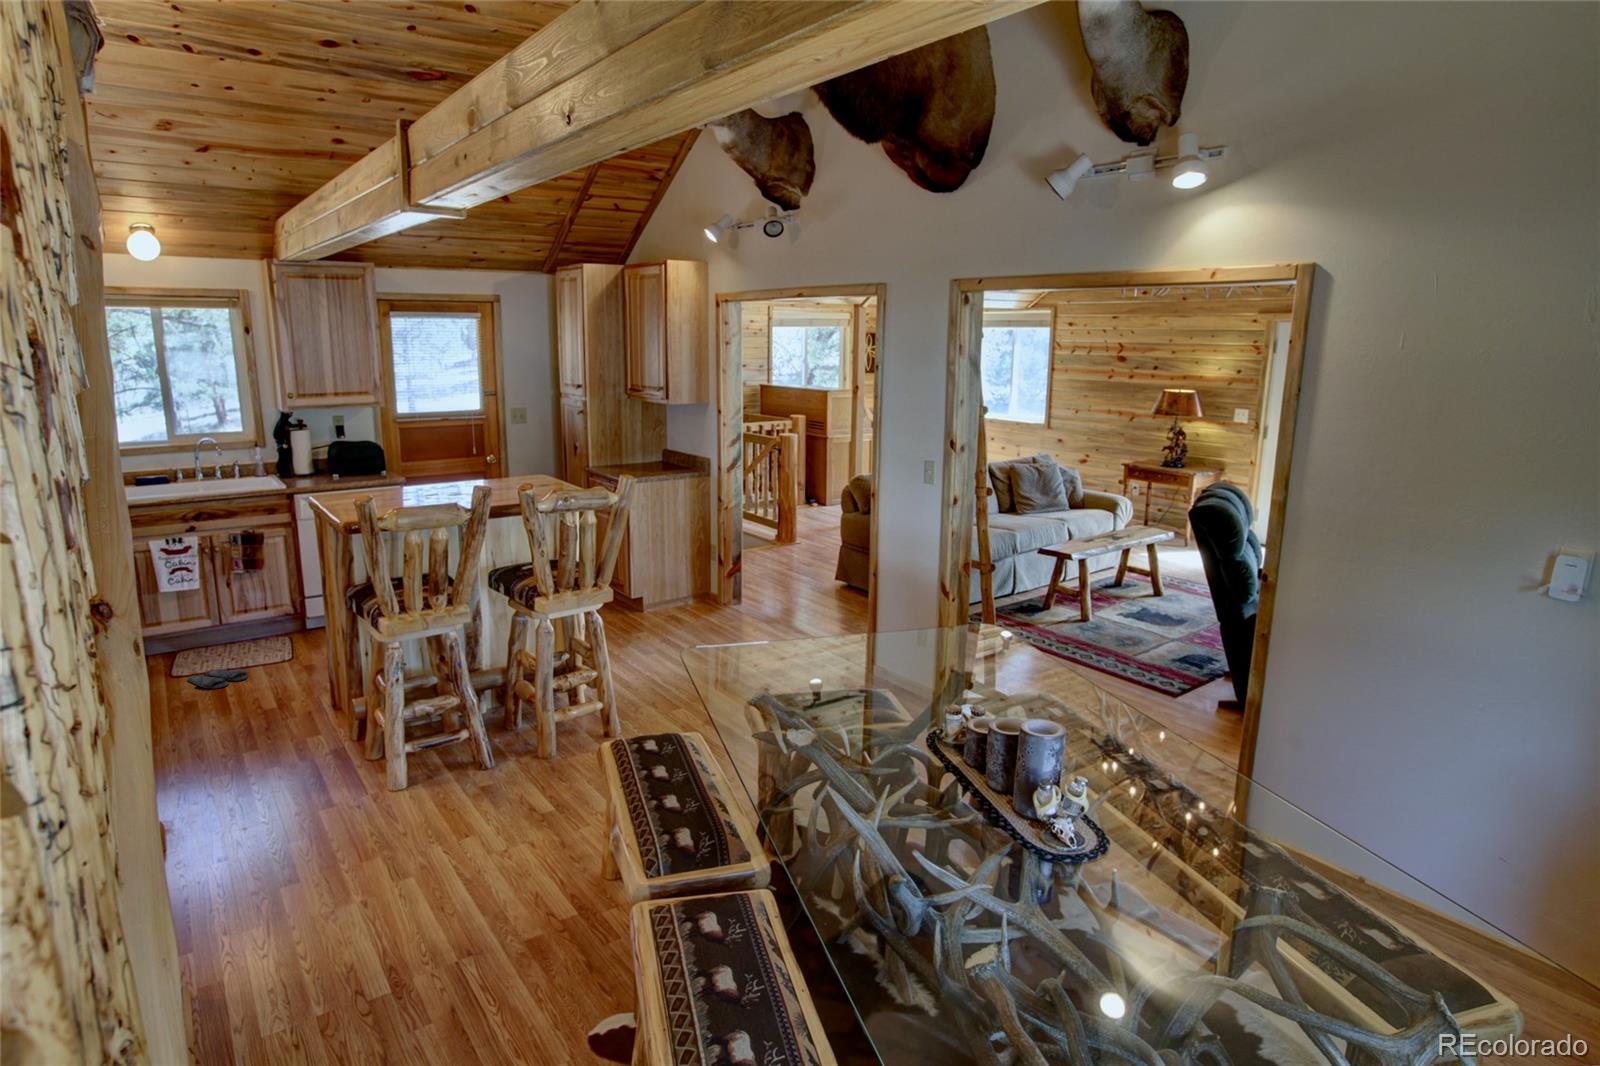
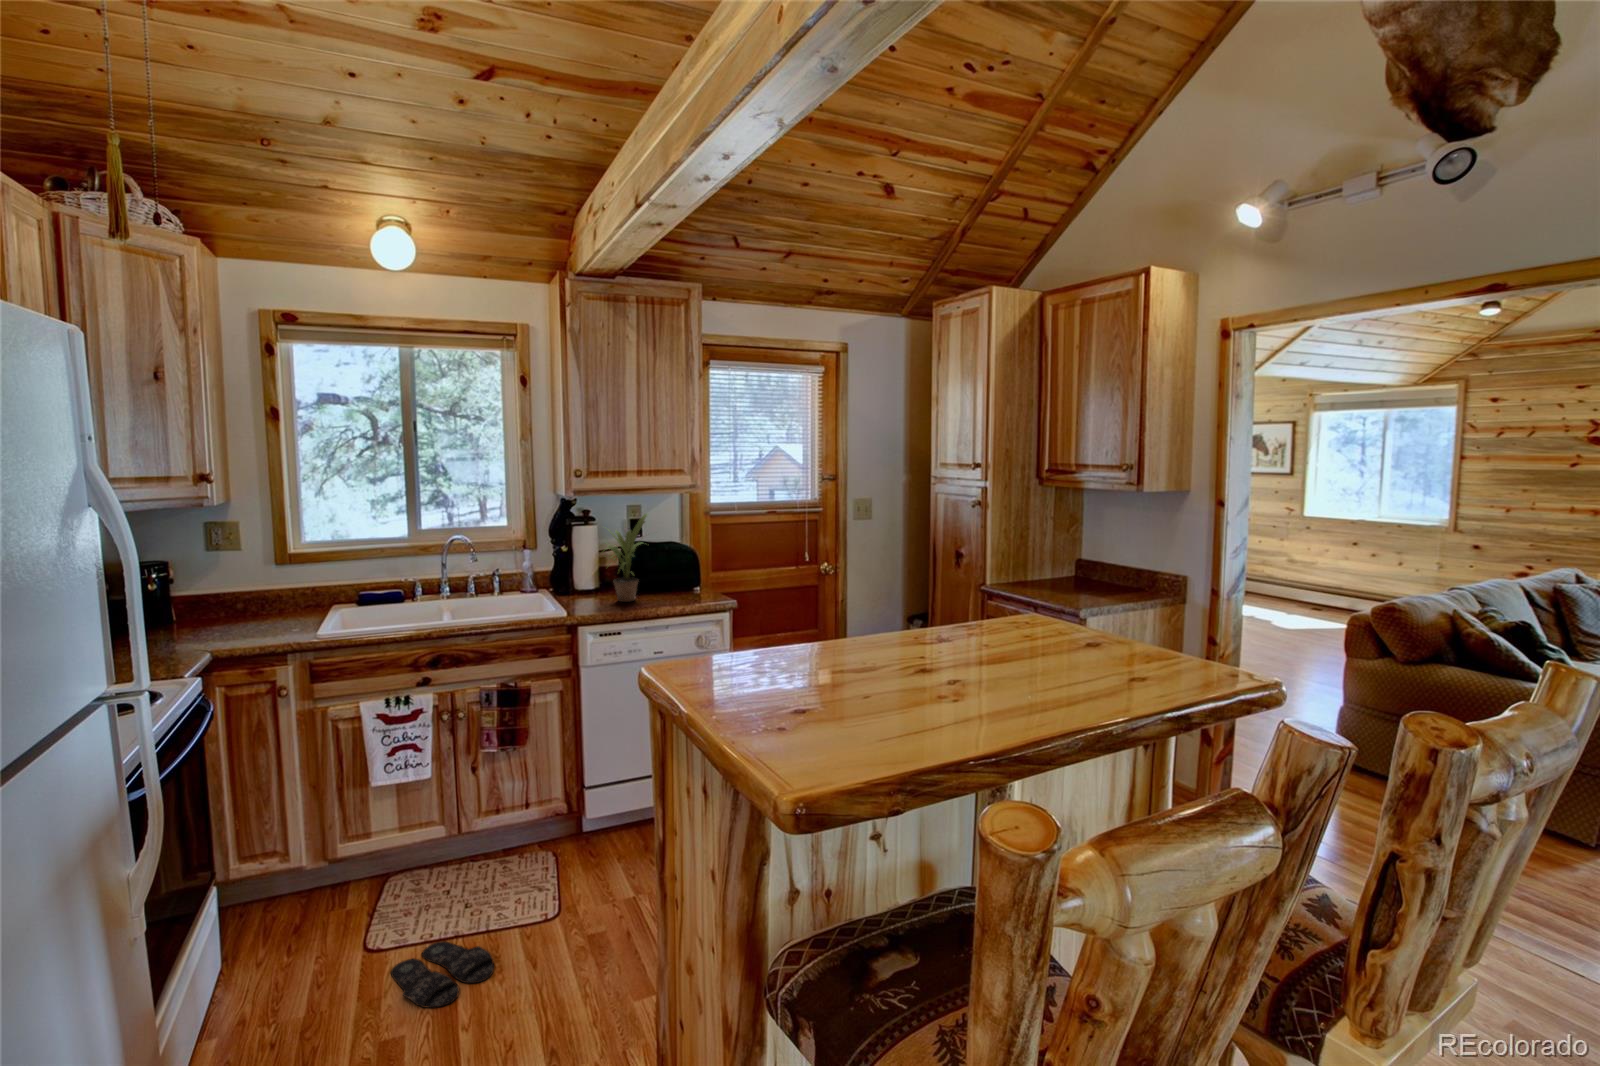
potted plant: none [307,423,347,481] -> present [606,514,647,602]

